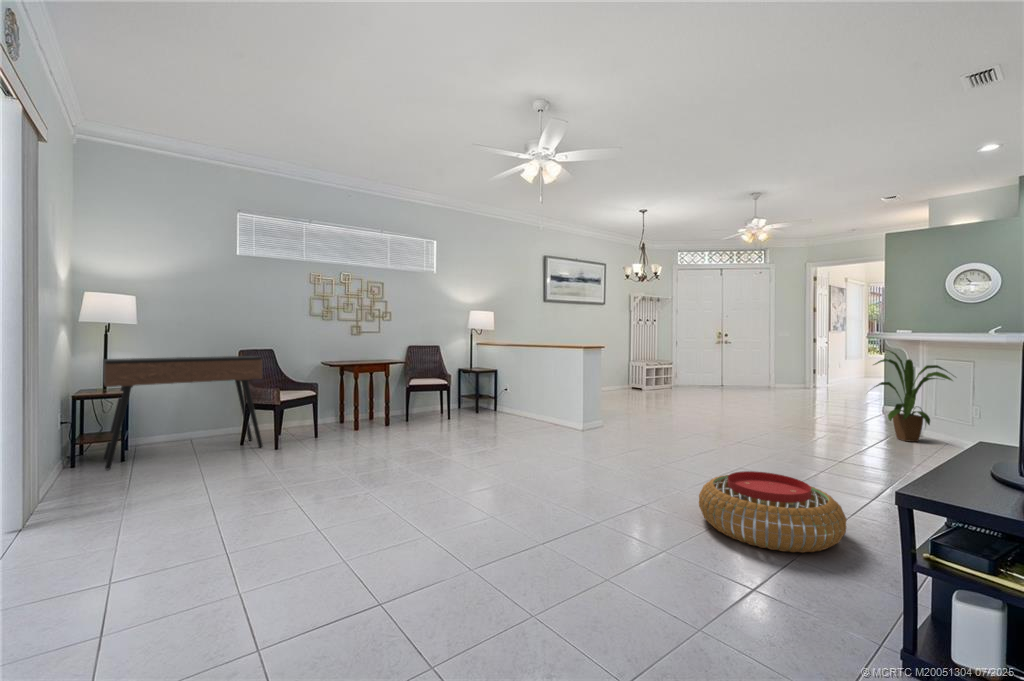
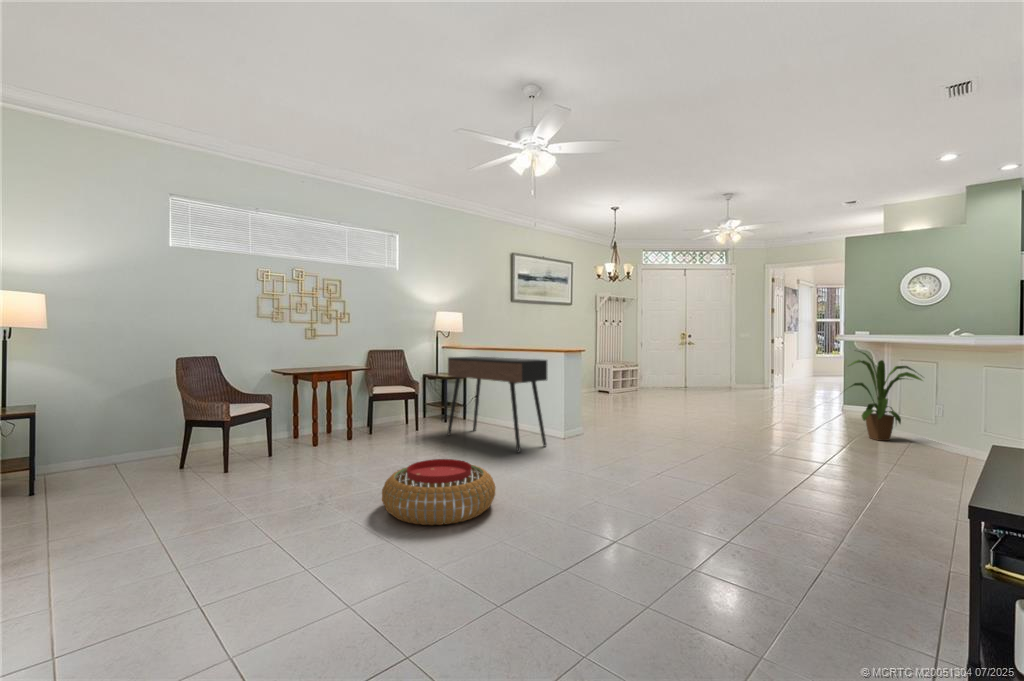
console table: present [103,356,262,469] -> present [447,357,548,452]
pouf: present [699,471,847,553] -> present [382,459,495,525]

